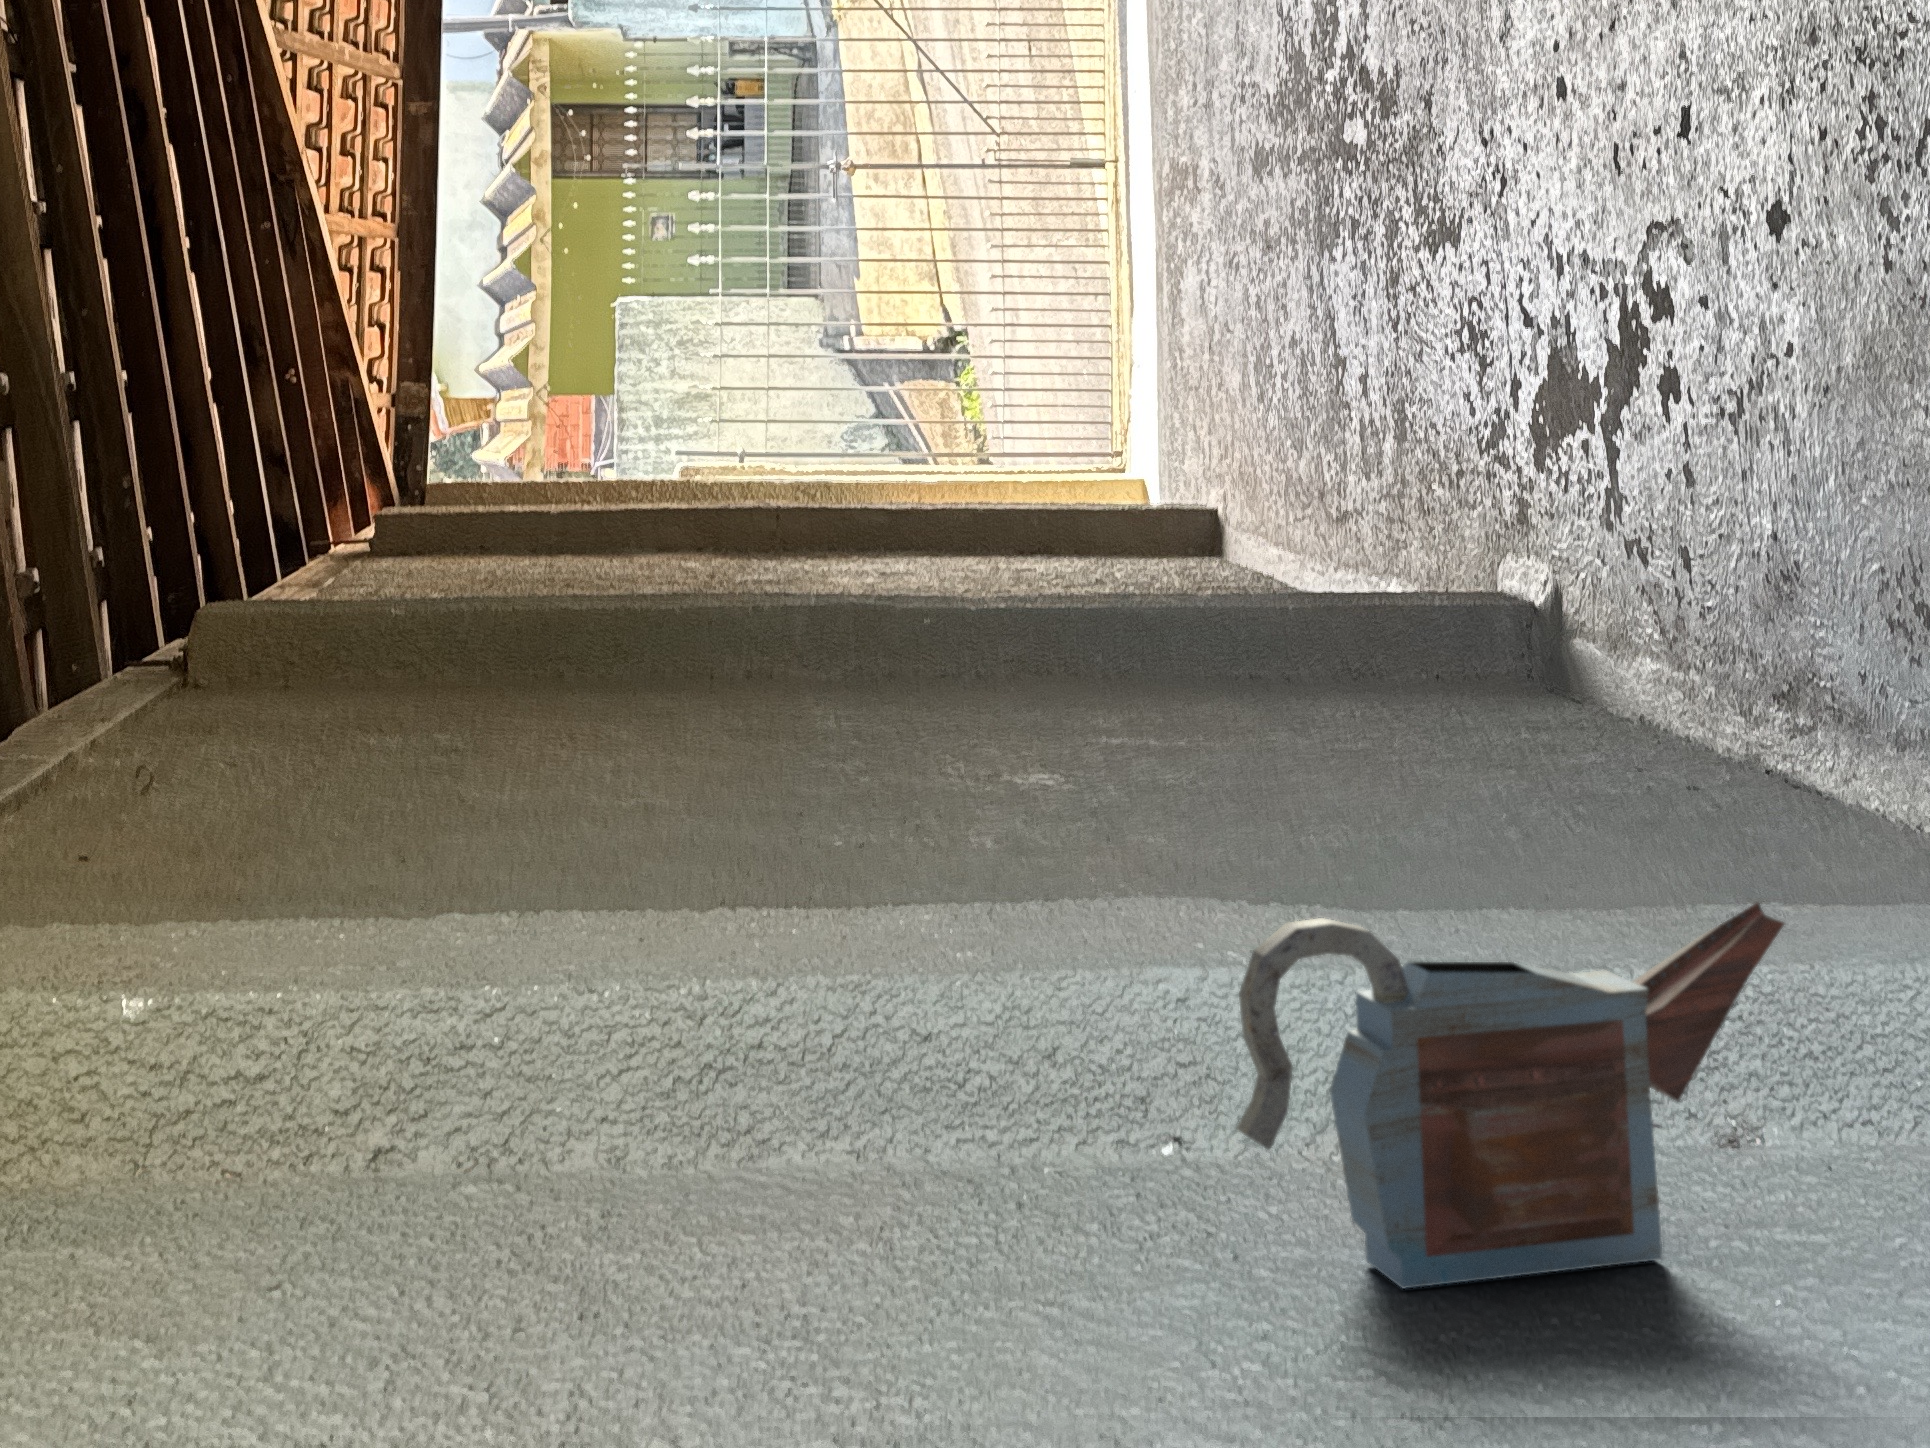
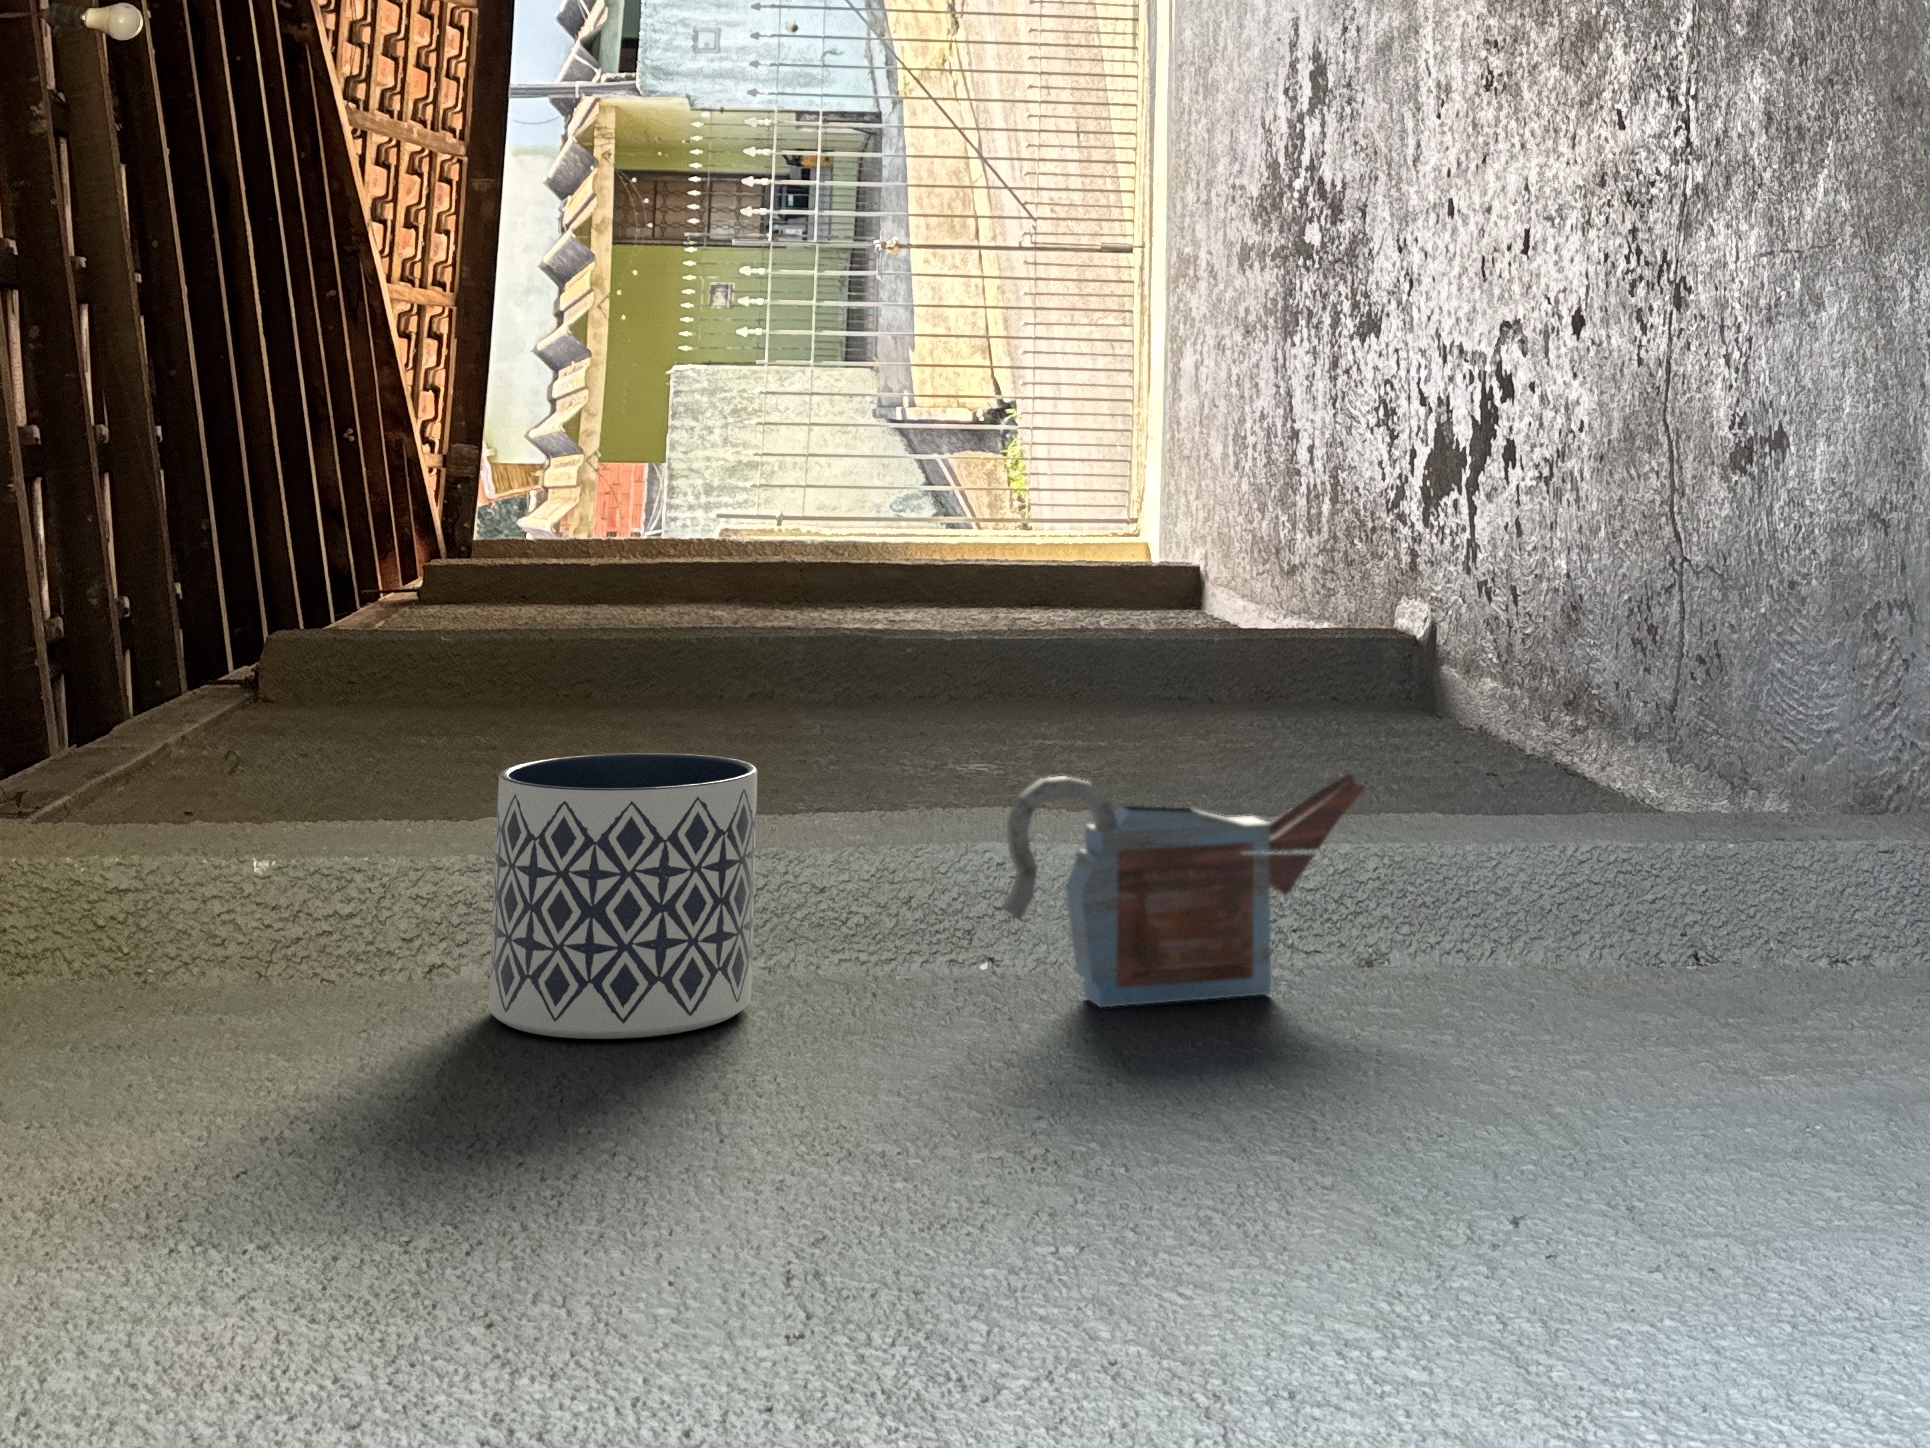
planter: none [453,873,853,1358] -> present [489,753,757,1039]

